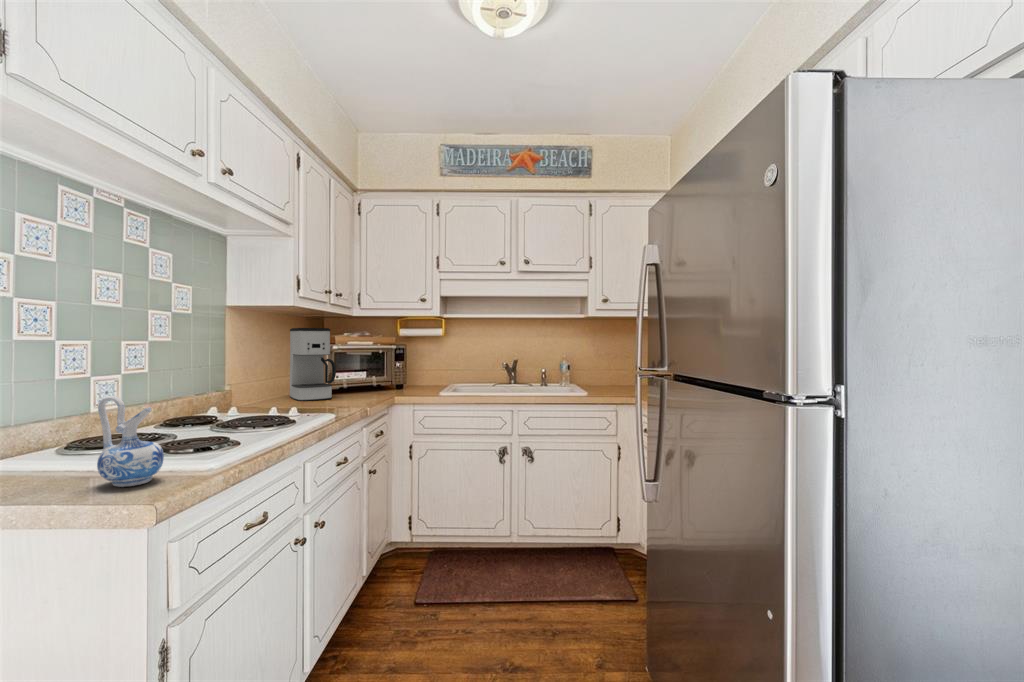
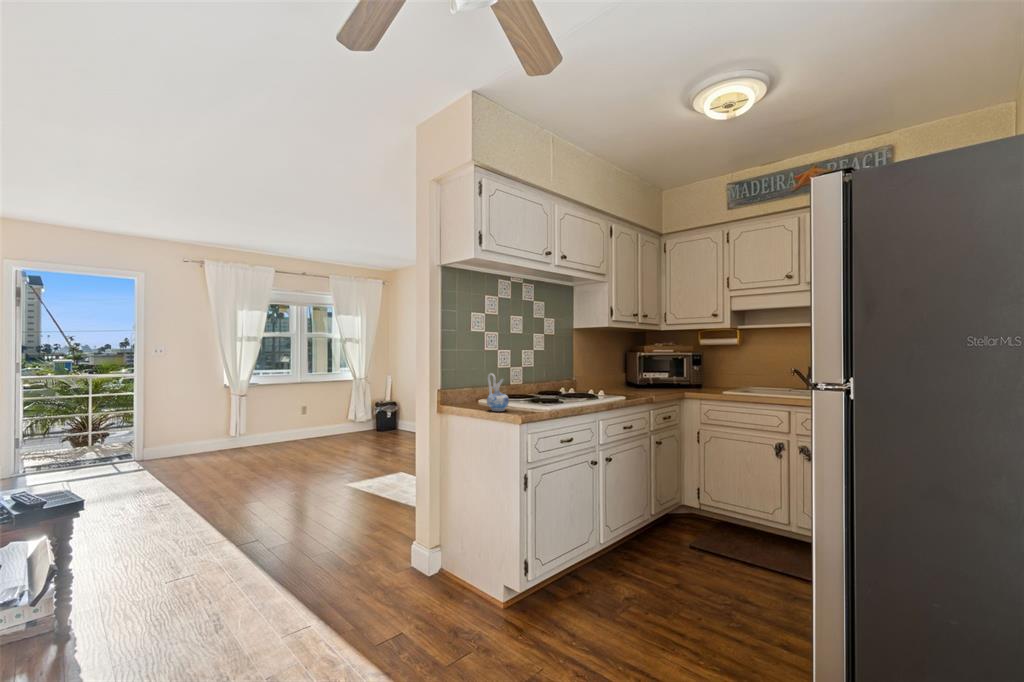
coffee maker: present [290,328,336,401] -> none [609,340,637,389]

